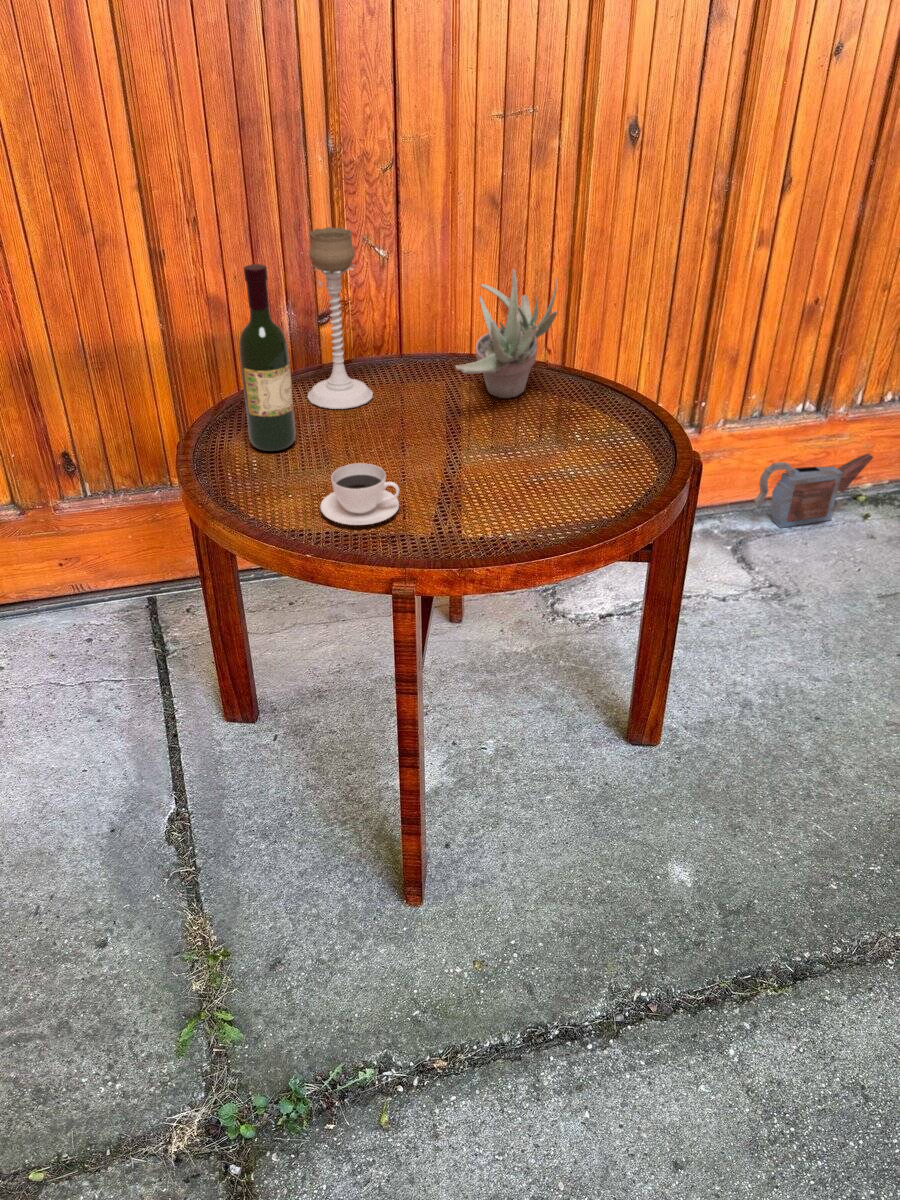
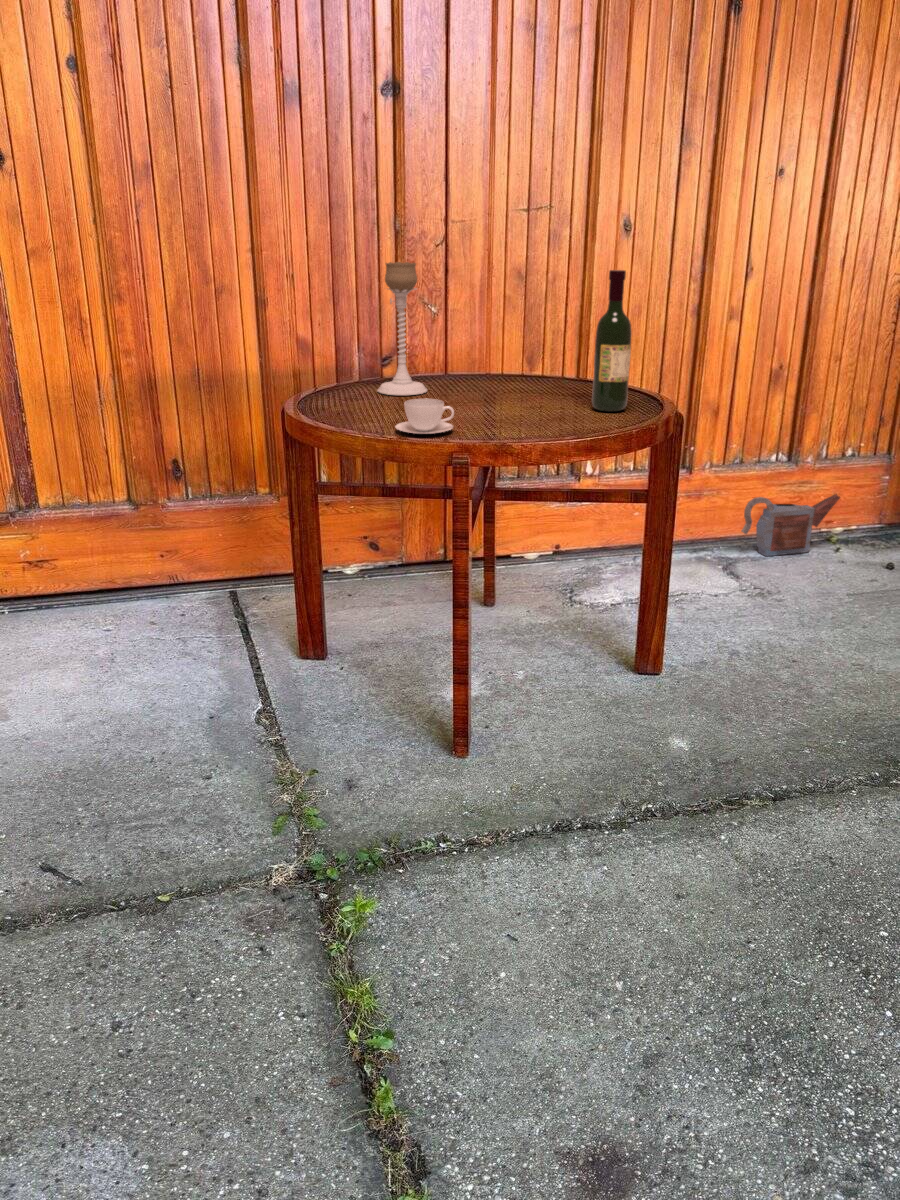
wine bottle: present [239,264,296,451] -> present [592,270,632,412]
succulent plant: present [456,269,557,398] -> none [492,287,568,392]

